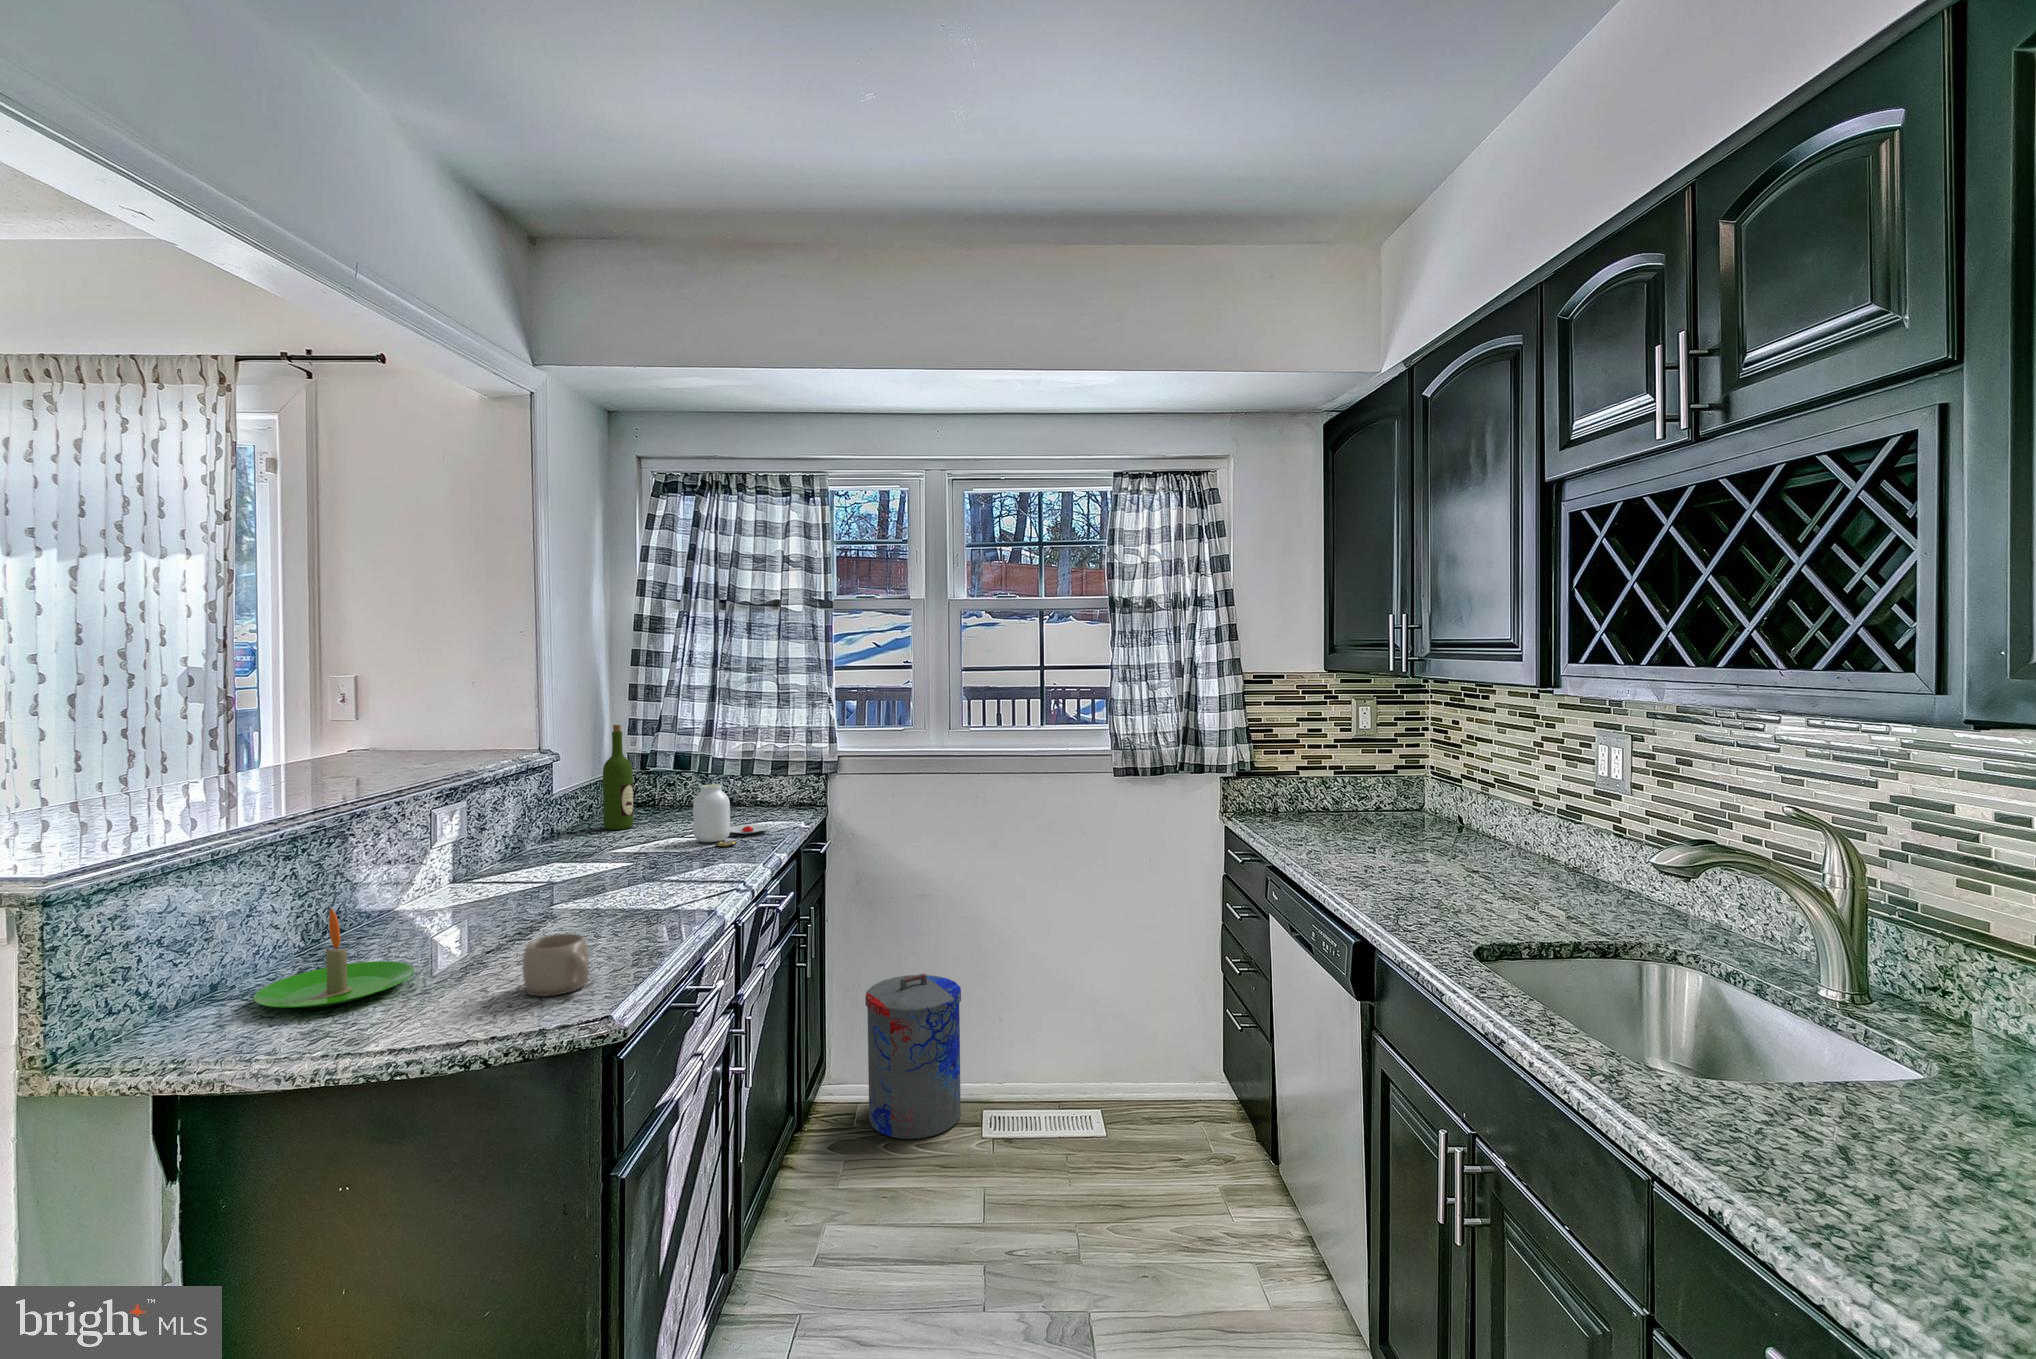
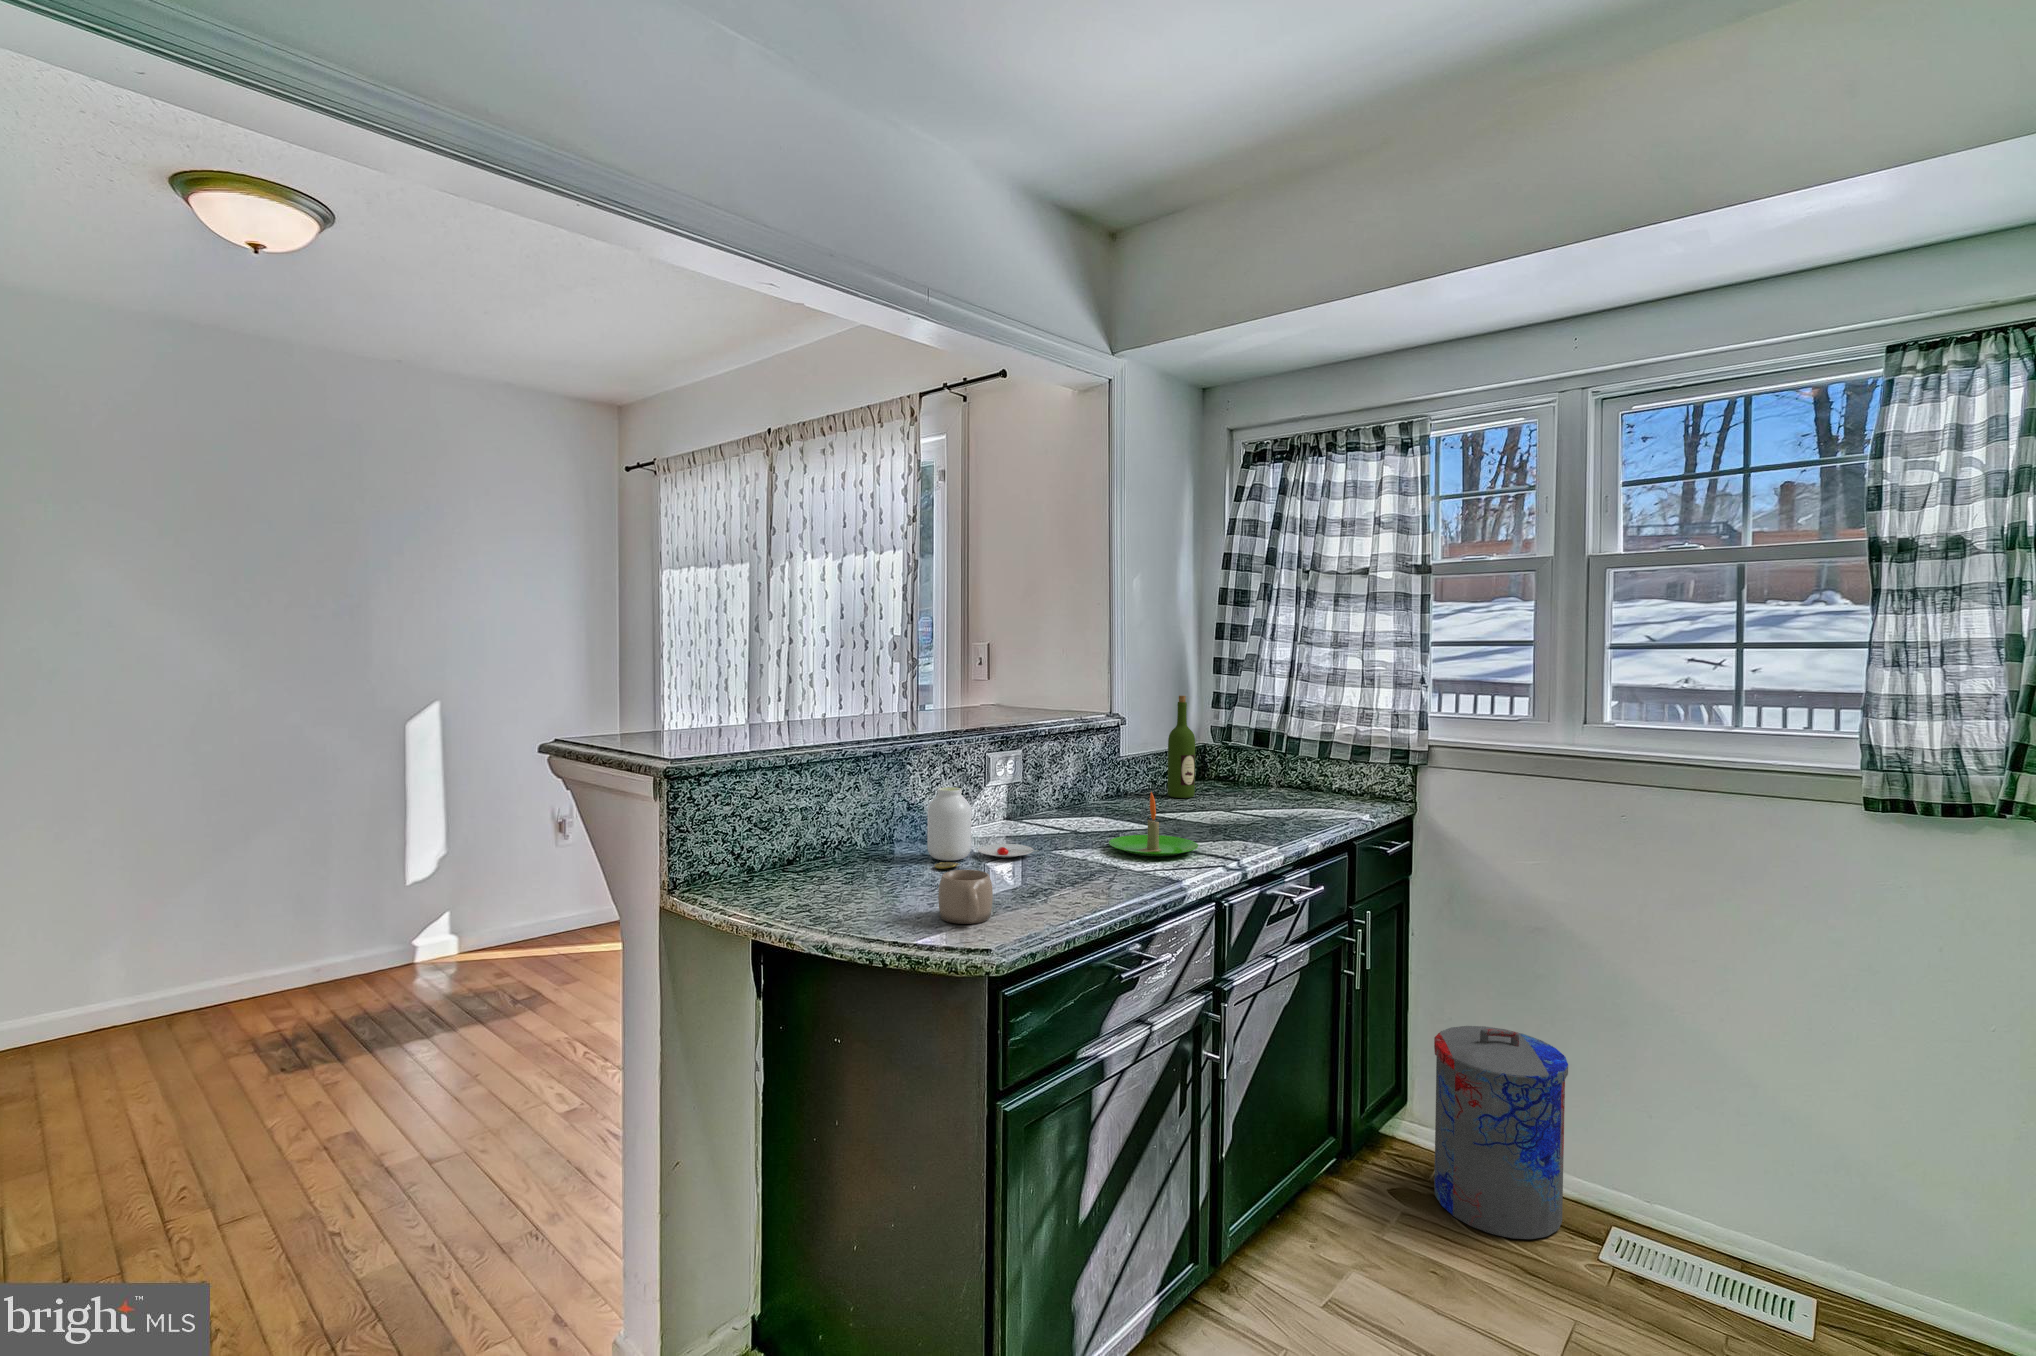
jar: present [693,784,771,846] -> present [927,787,1037,869]
candle: present [254,908,414,1008] -> present [1108,792,1198,856]

